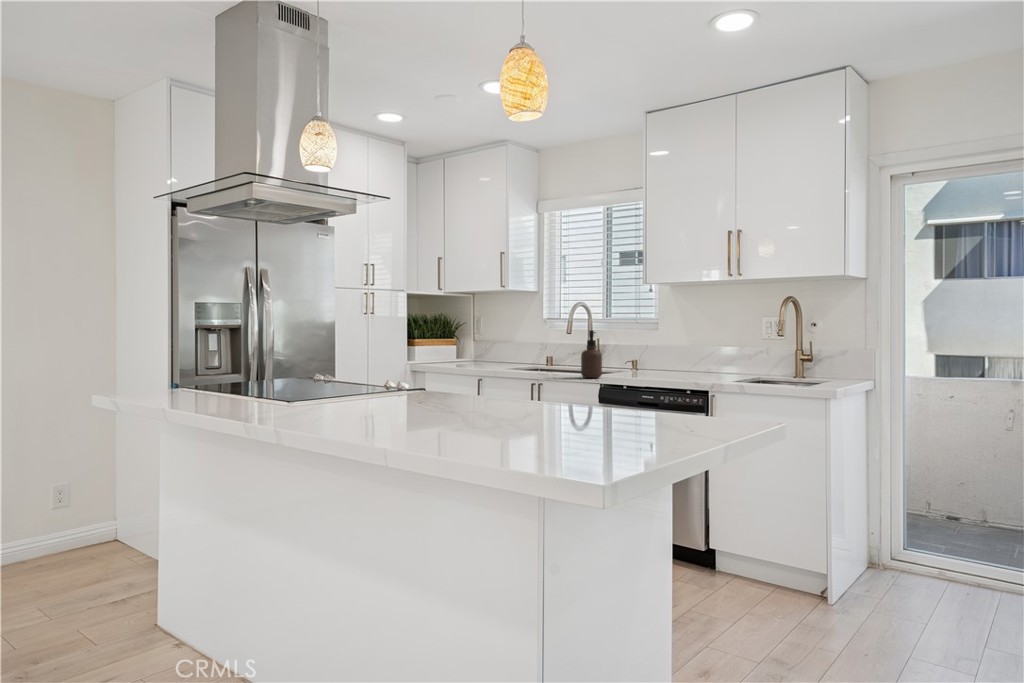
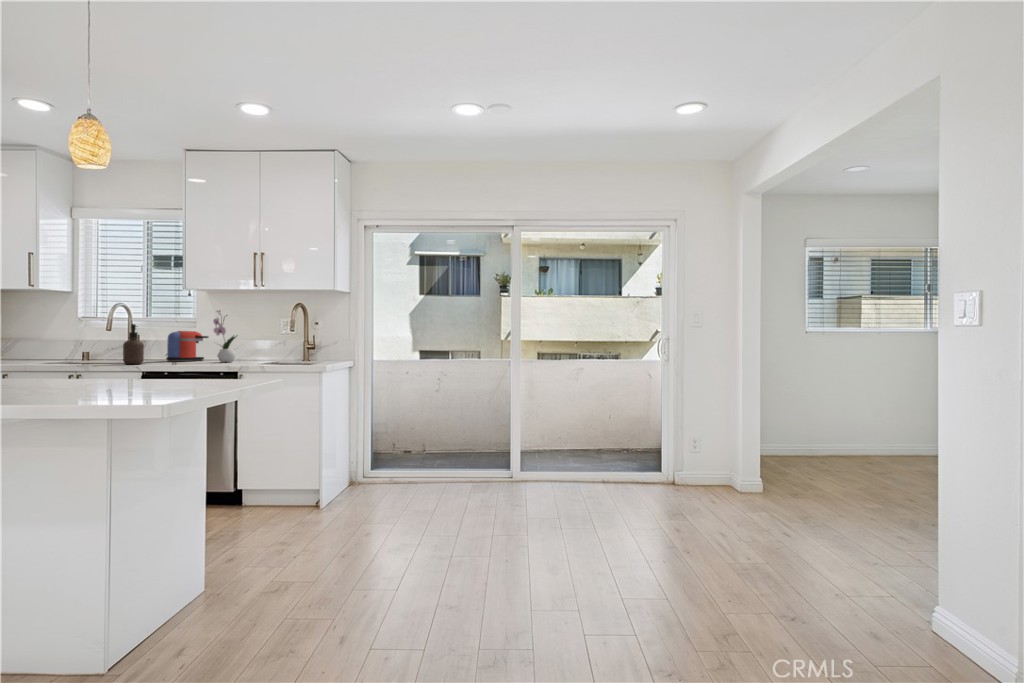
flower arrangement: none [679,310,709,378] -> present [213,310,237,362]
coffee maker: none [626,336,673,374] -> present [166,331,208,361]

